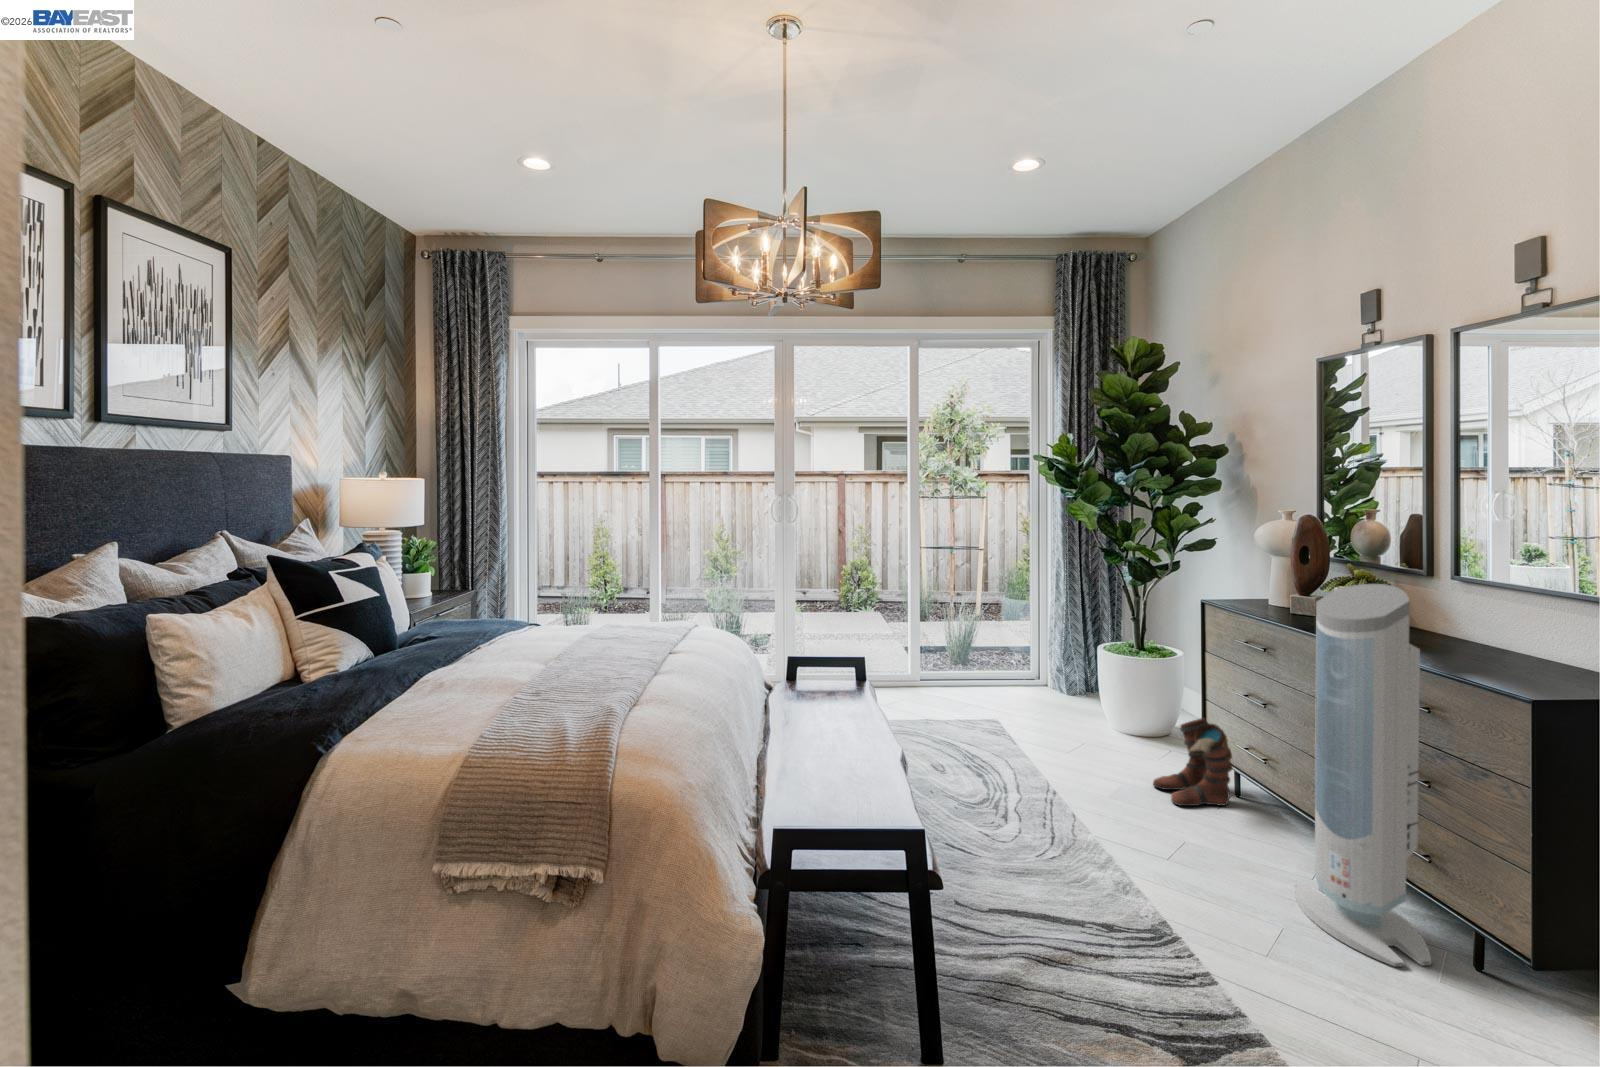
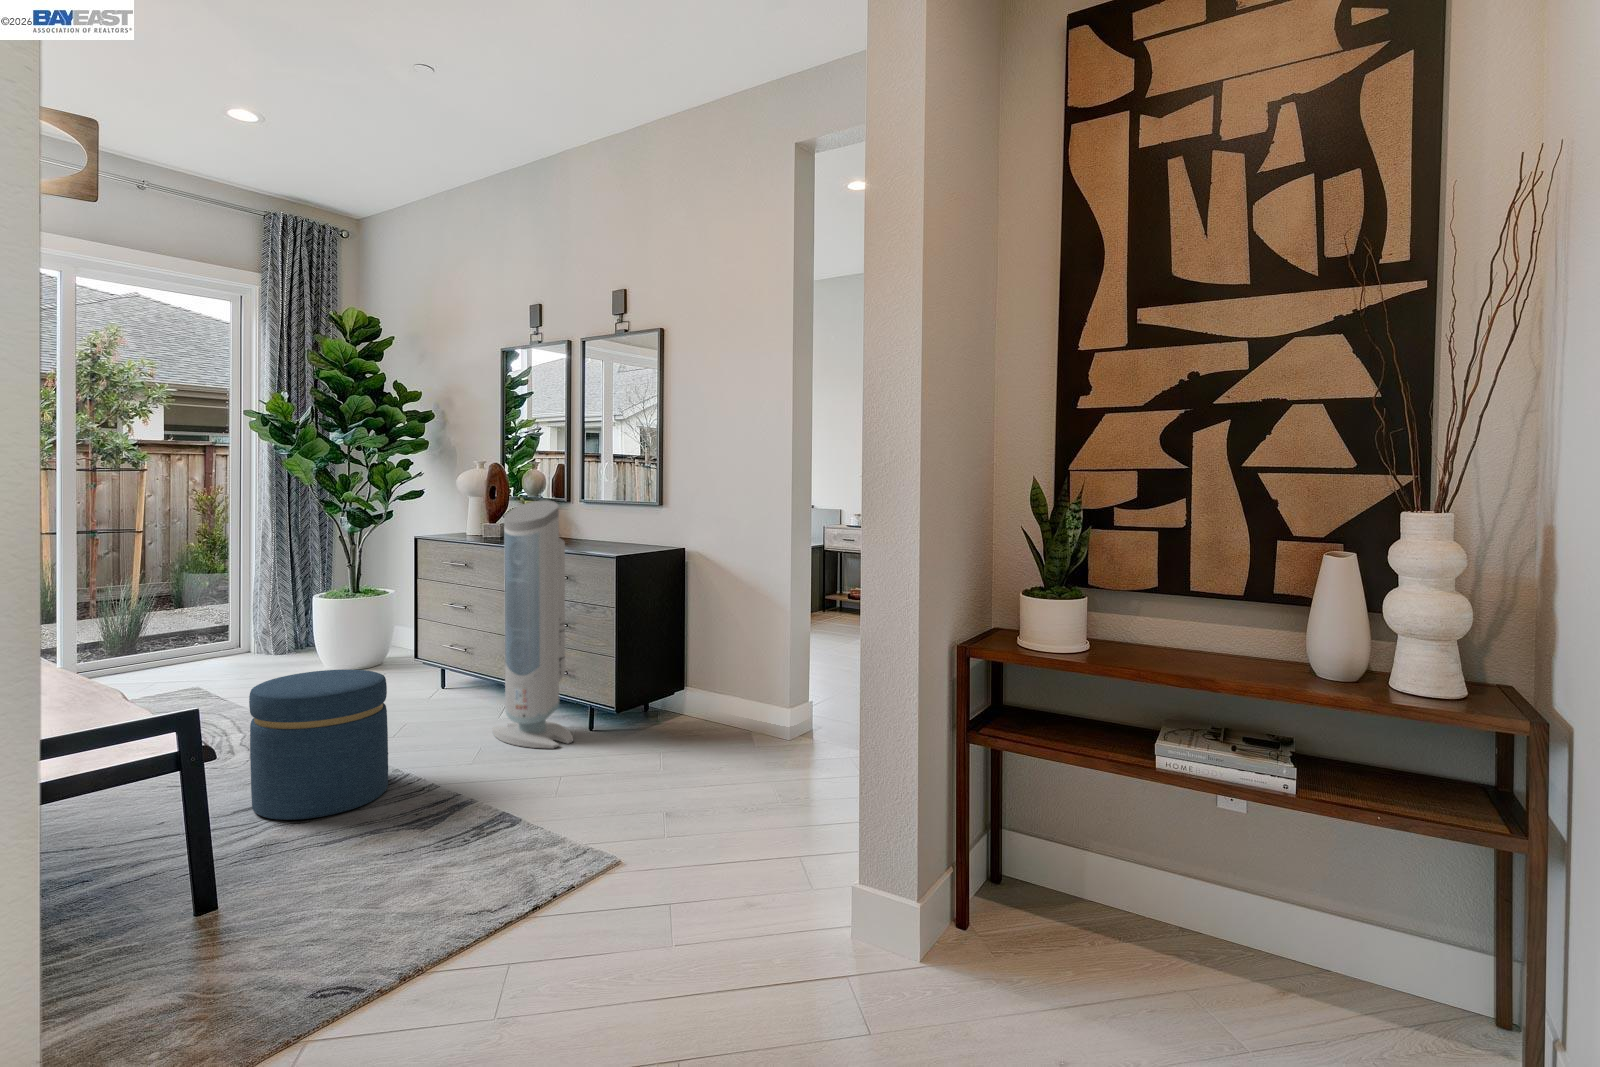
boots: present [1153,718,1233,806] -> none [377,634,445,706]
ottoman: none [1005,777,1149,970] -> present [249,669,388,820]

